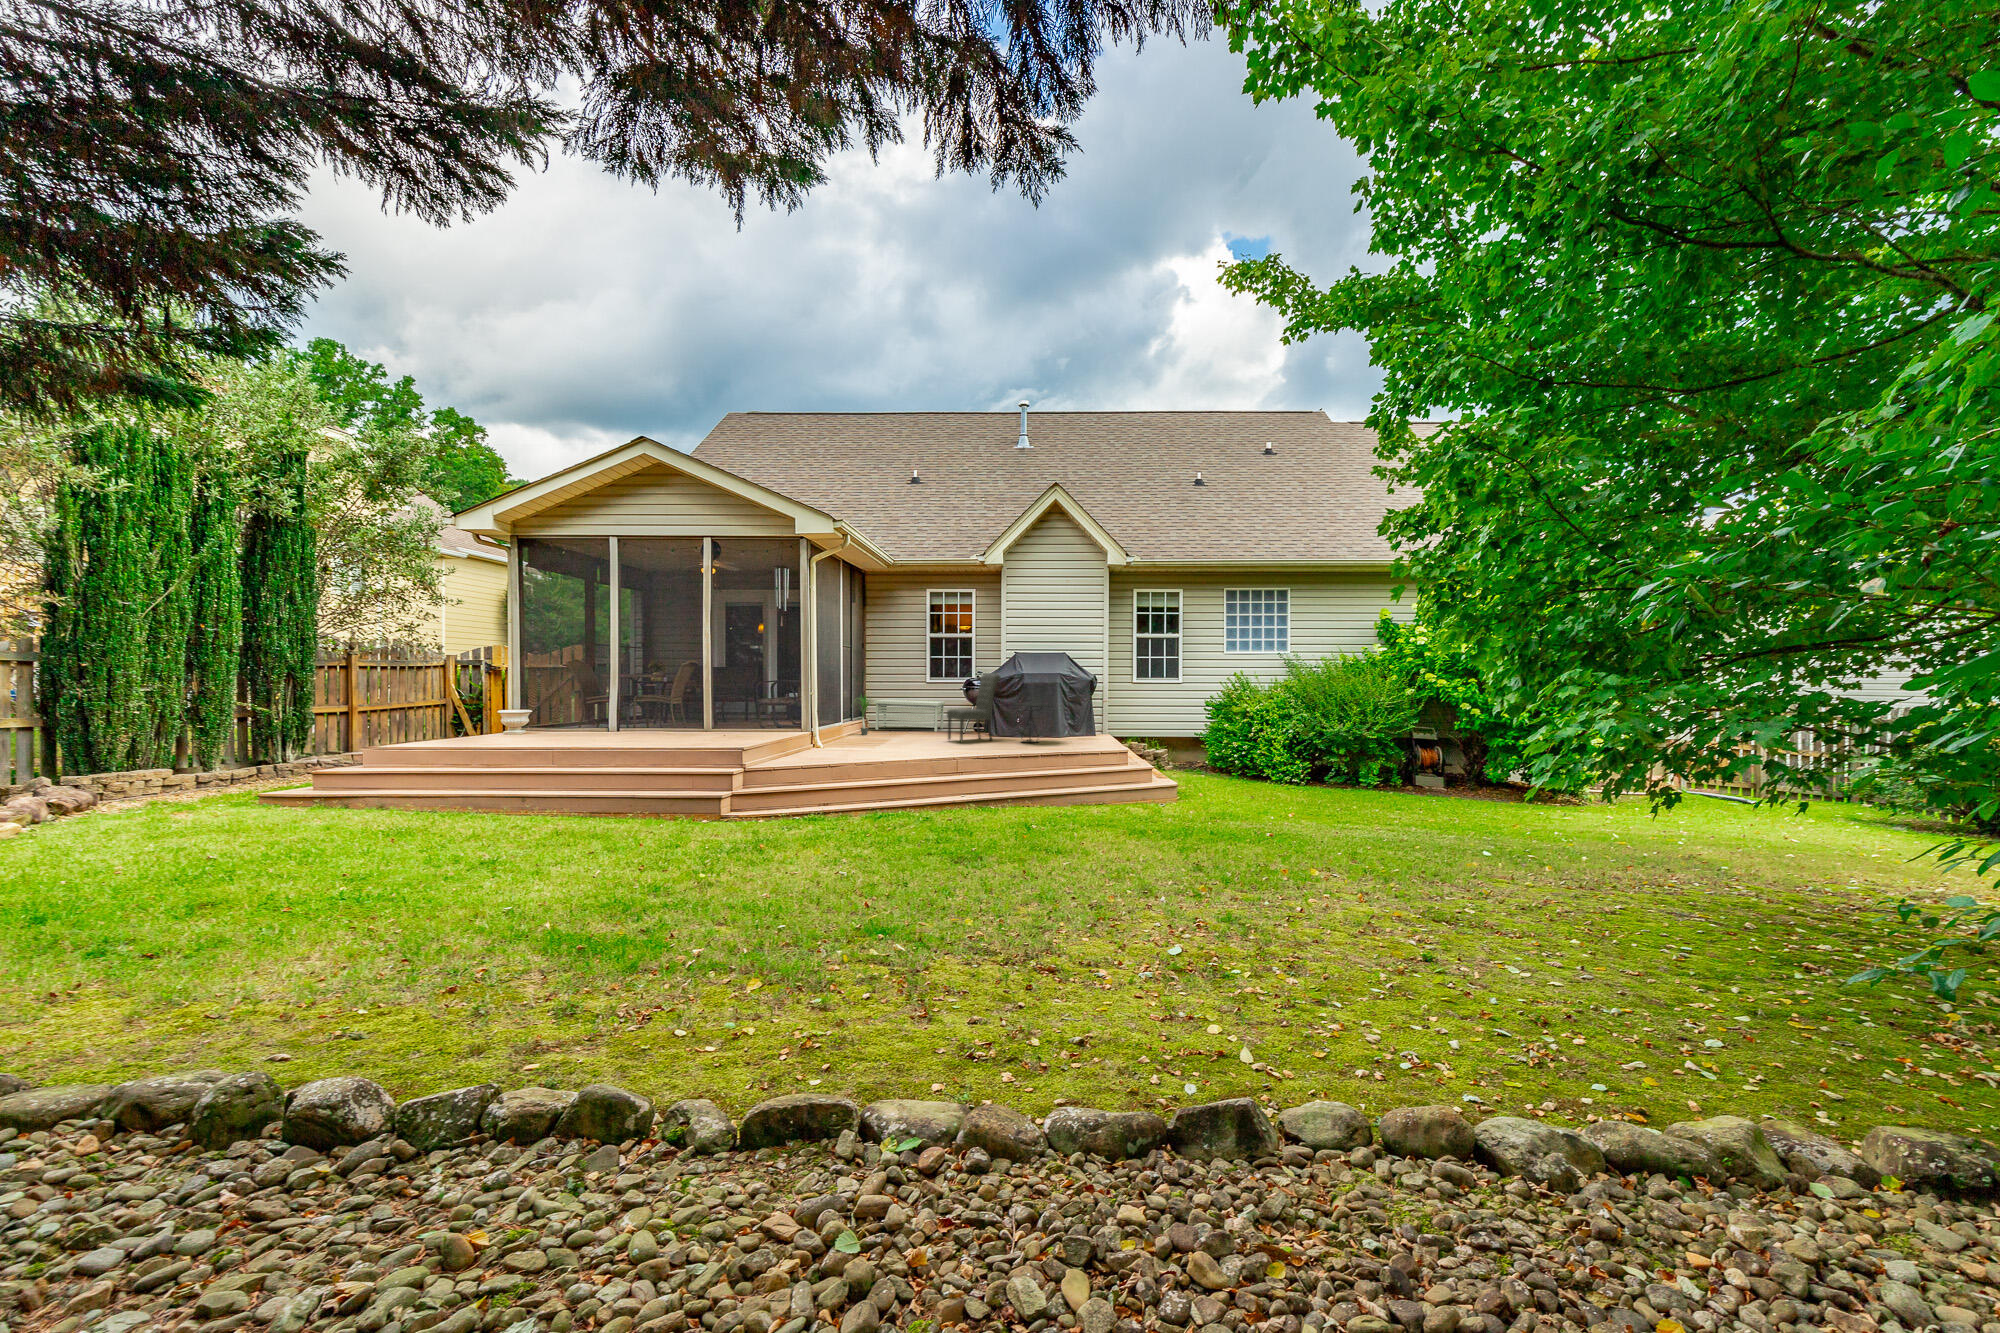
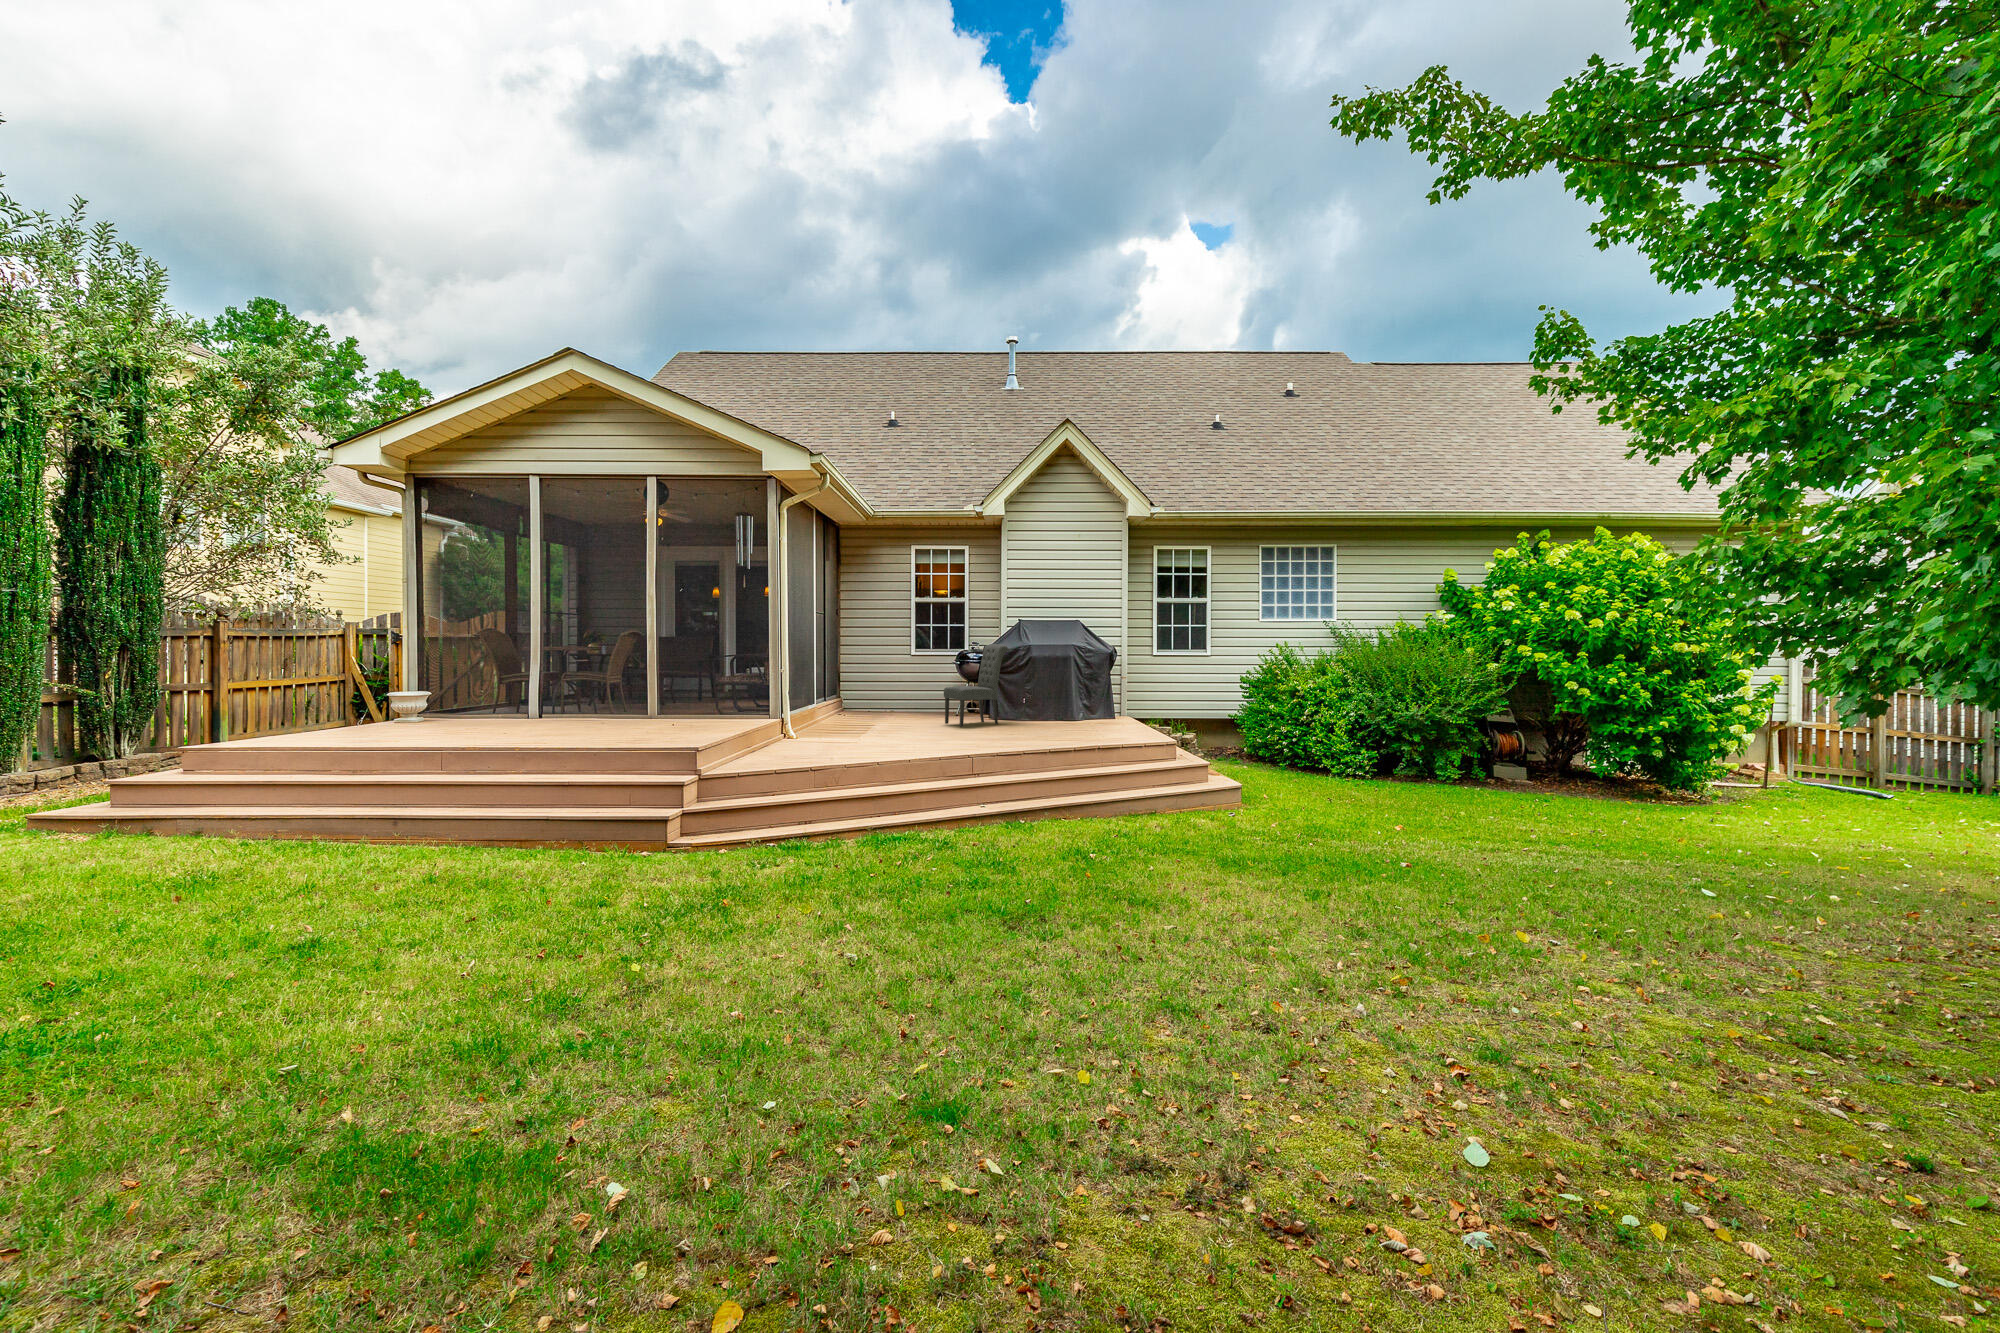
potted plant: present [858,697,870,735] -> none [828,667,862,718]
storage bench: present [874,700,945,731] -> none [857,677,940,714]
side table: present [1016,704,1045,743] -> none [1023,680,1067,727]

